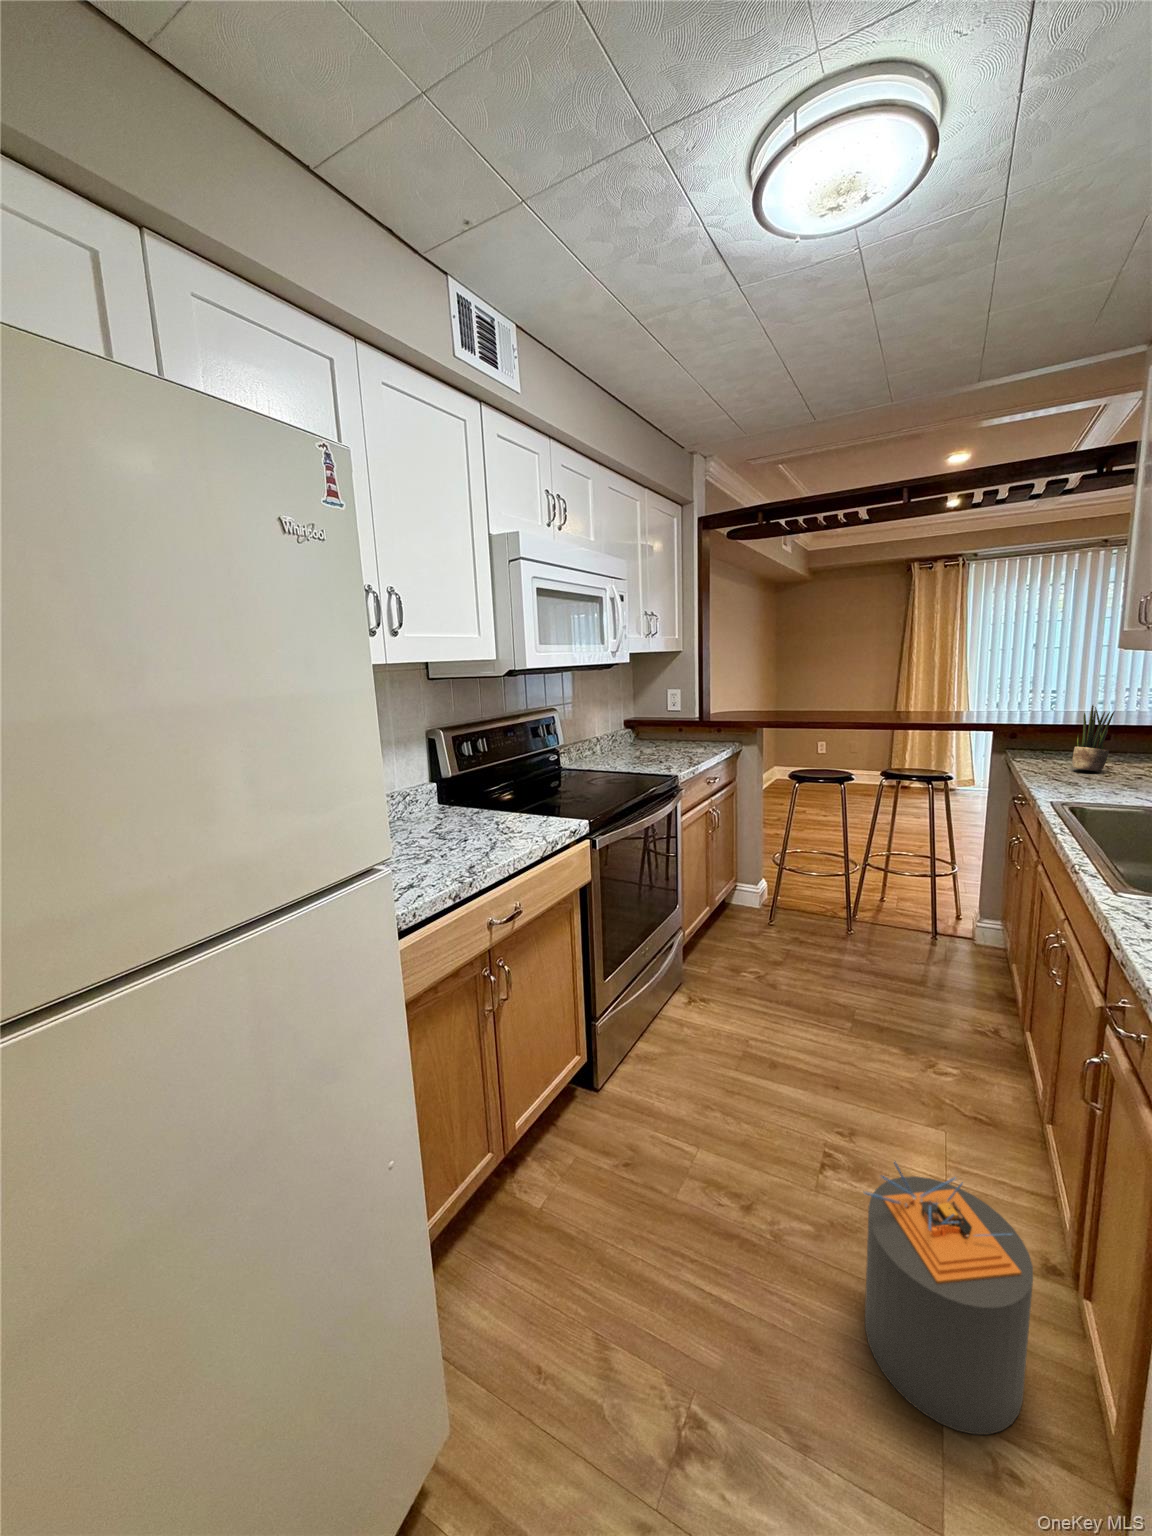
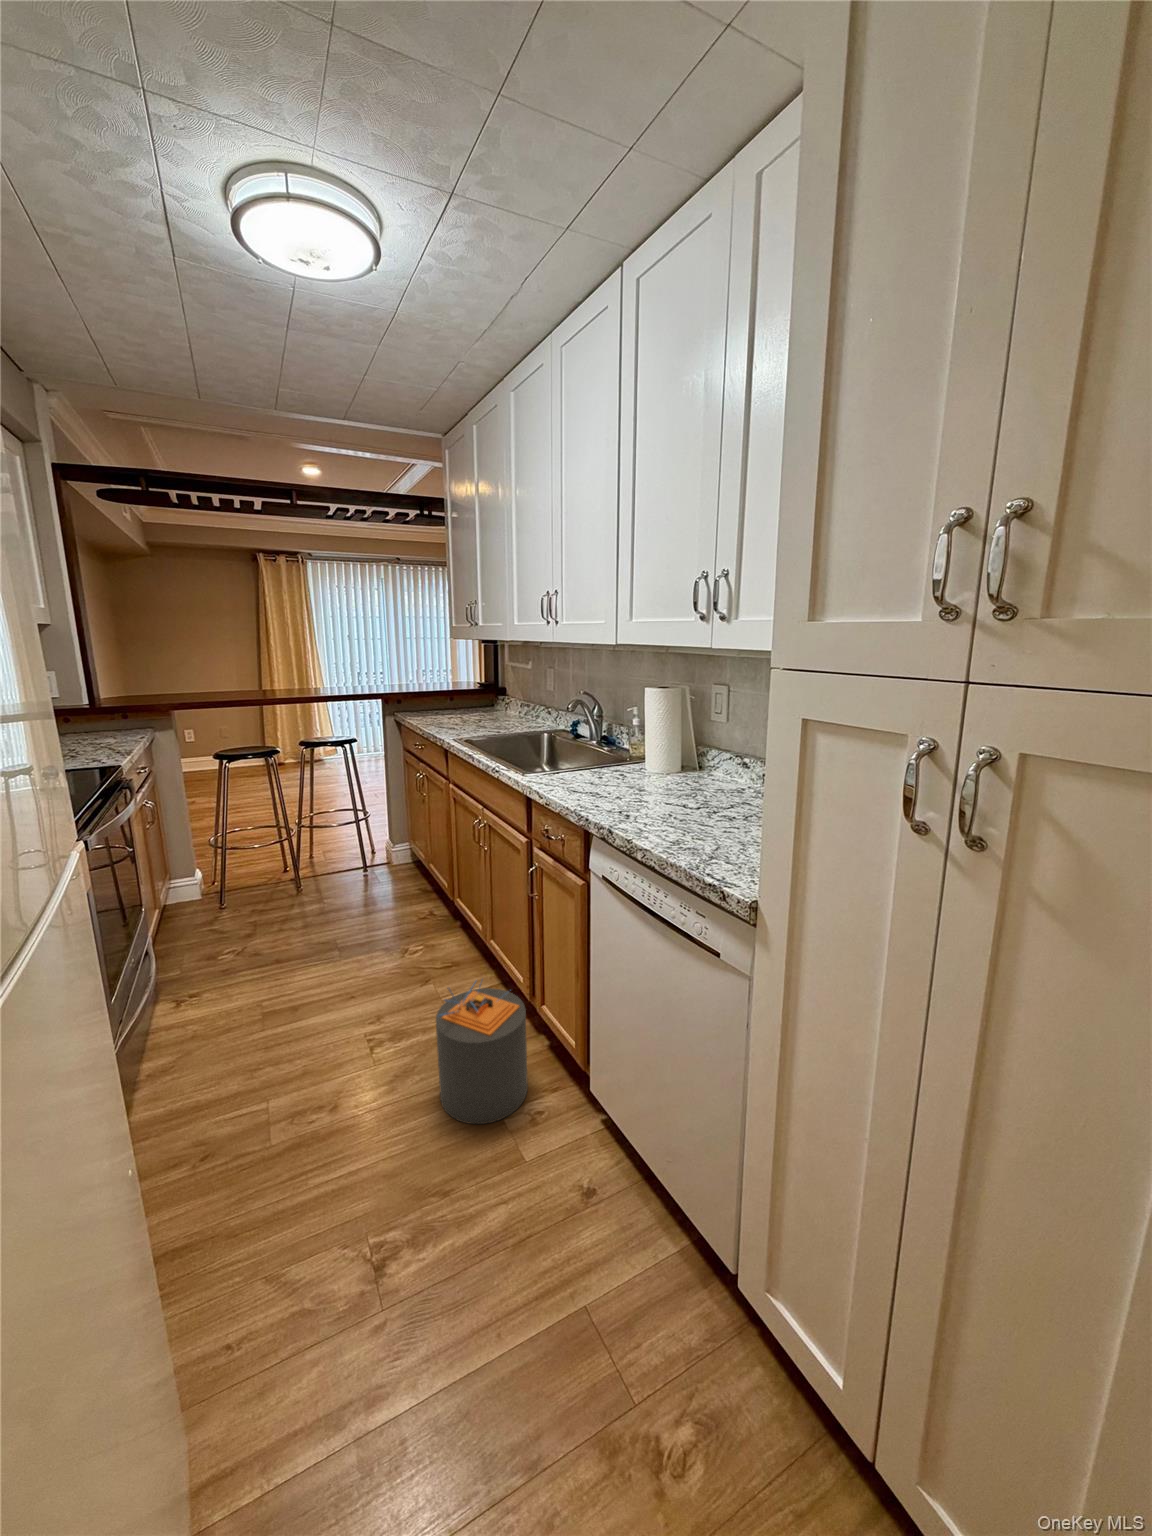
potted plant: present [1072,705,1115,771] -> none [441,679,460,723]

